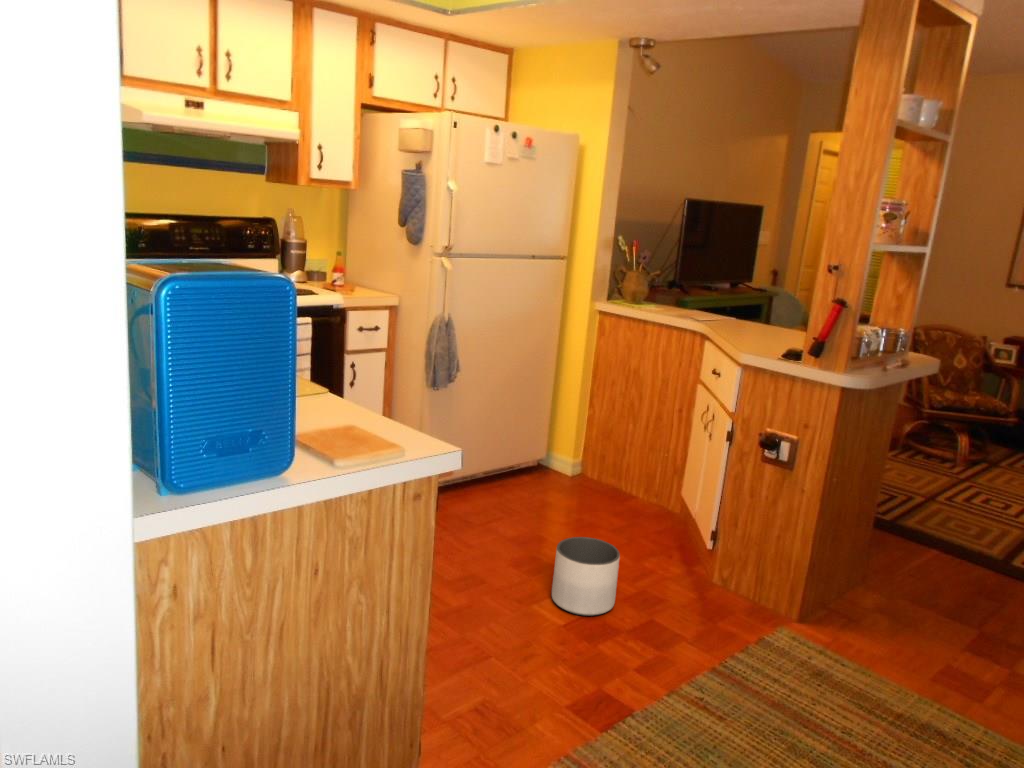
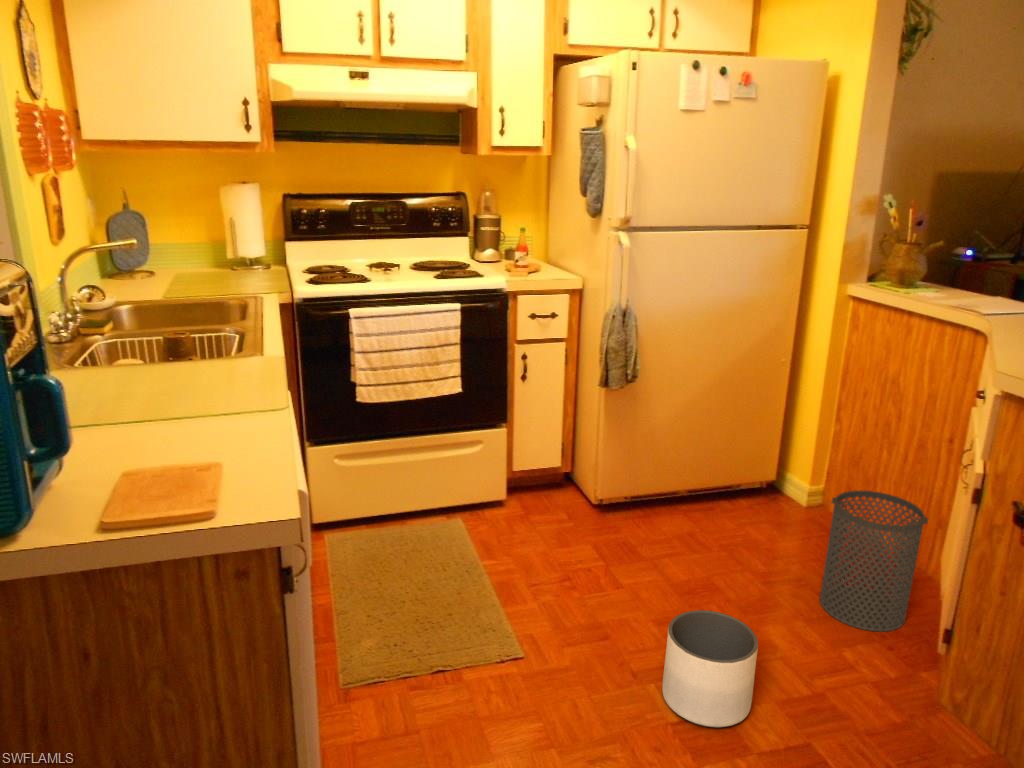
trash can: none [614,446,684,542] -> present [820,490,928,631]

